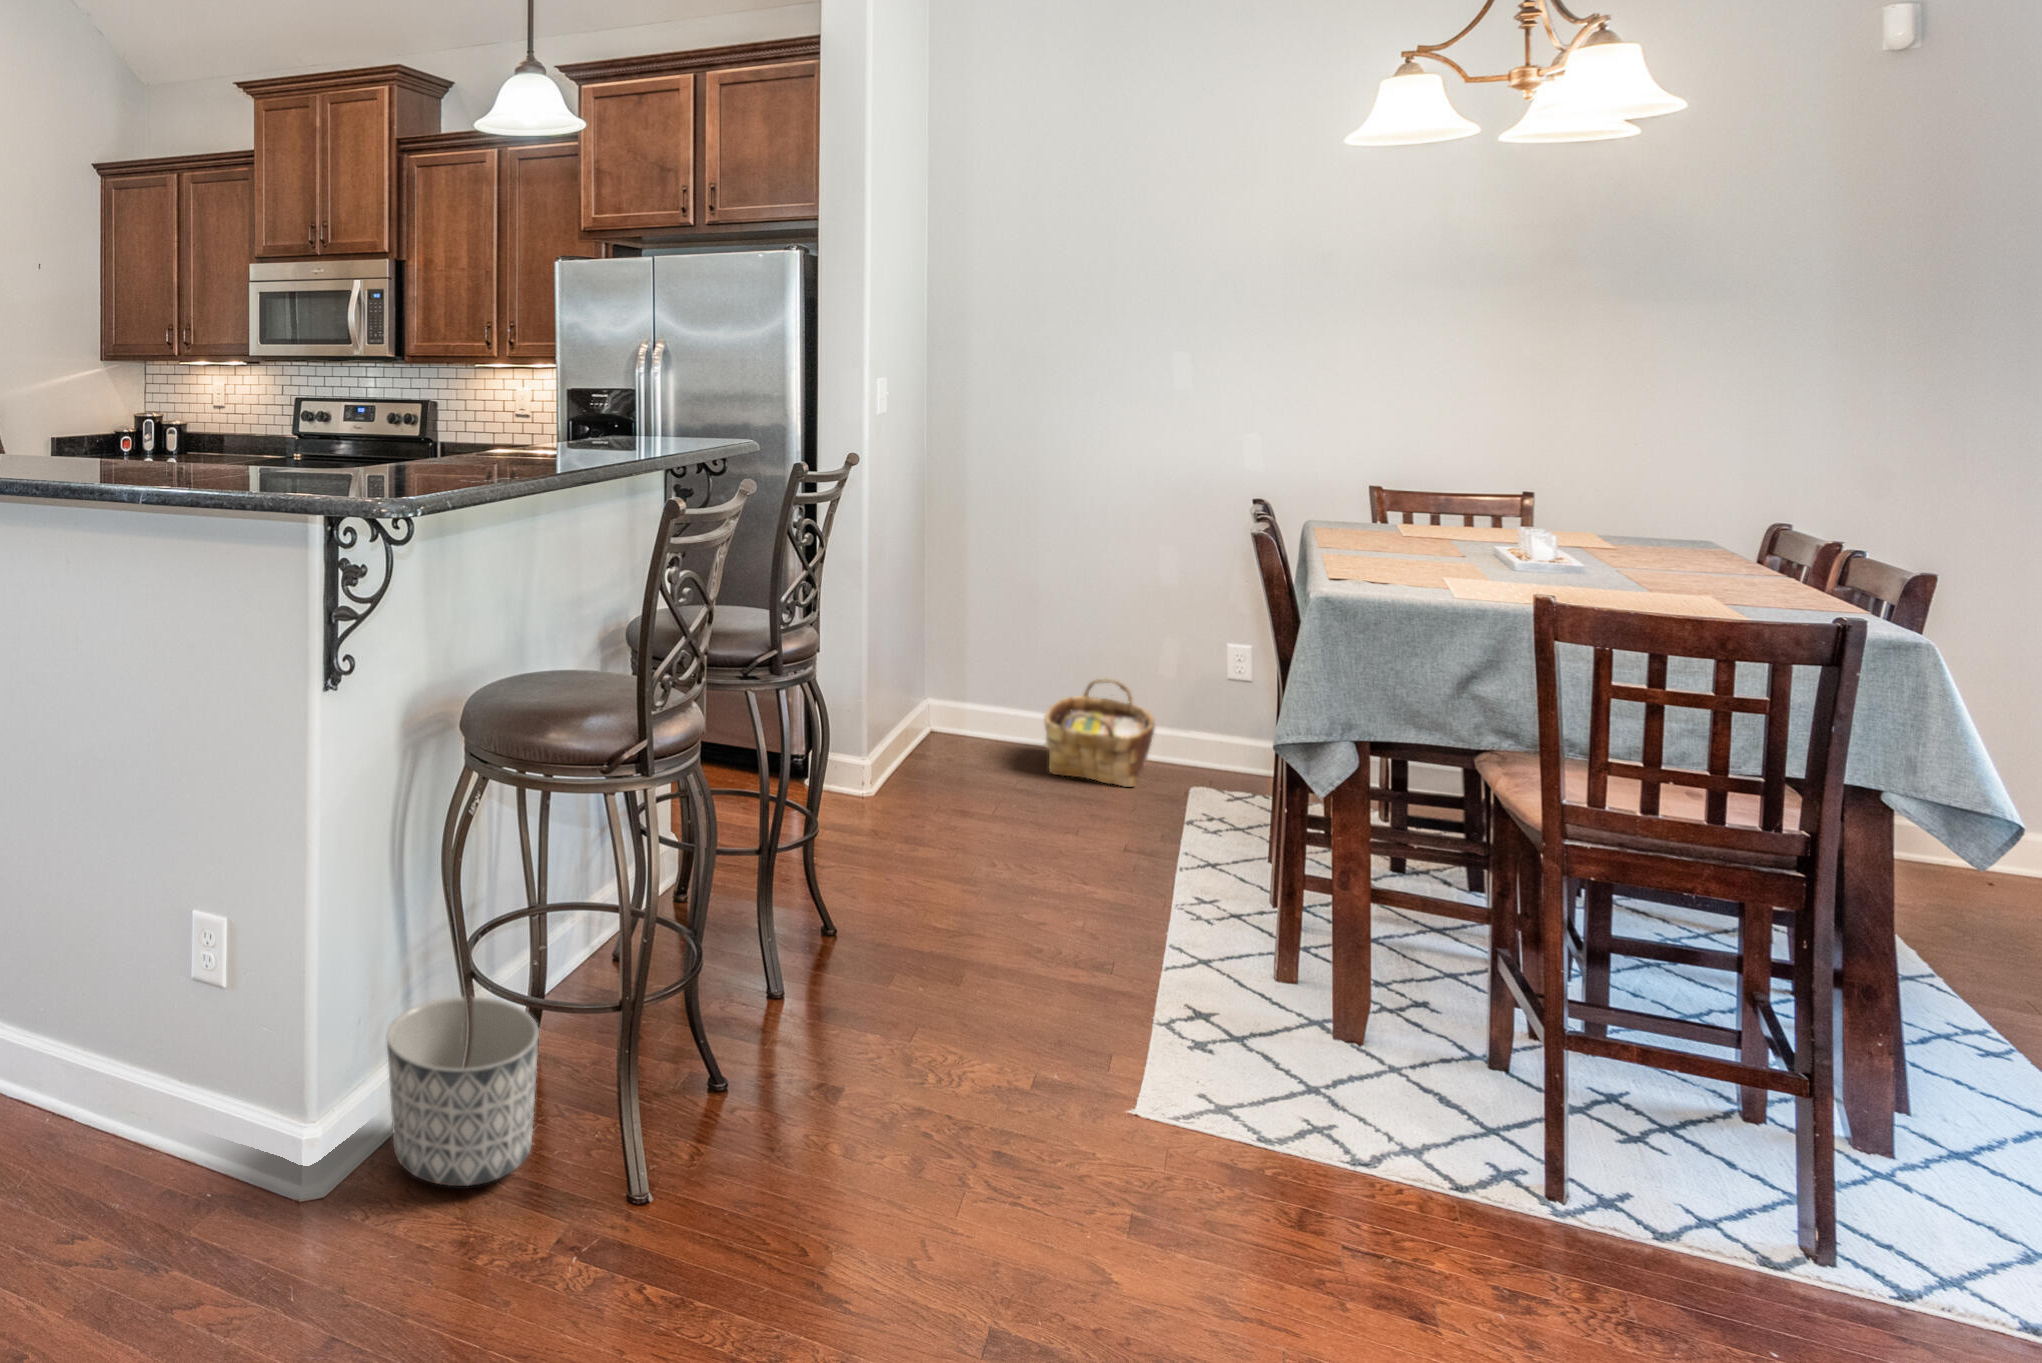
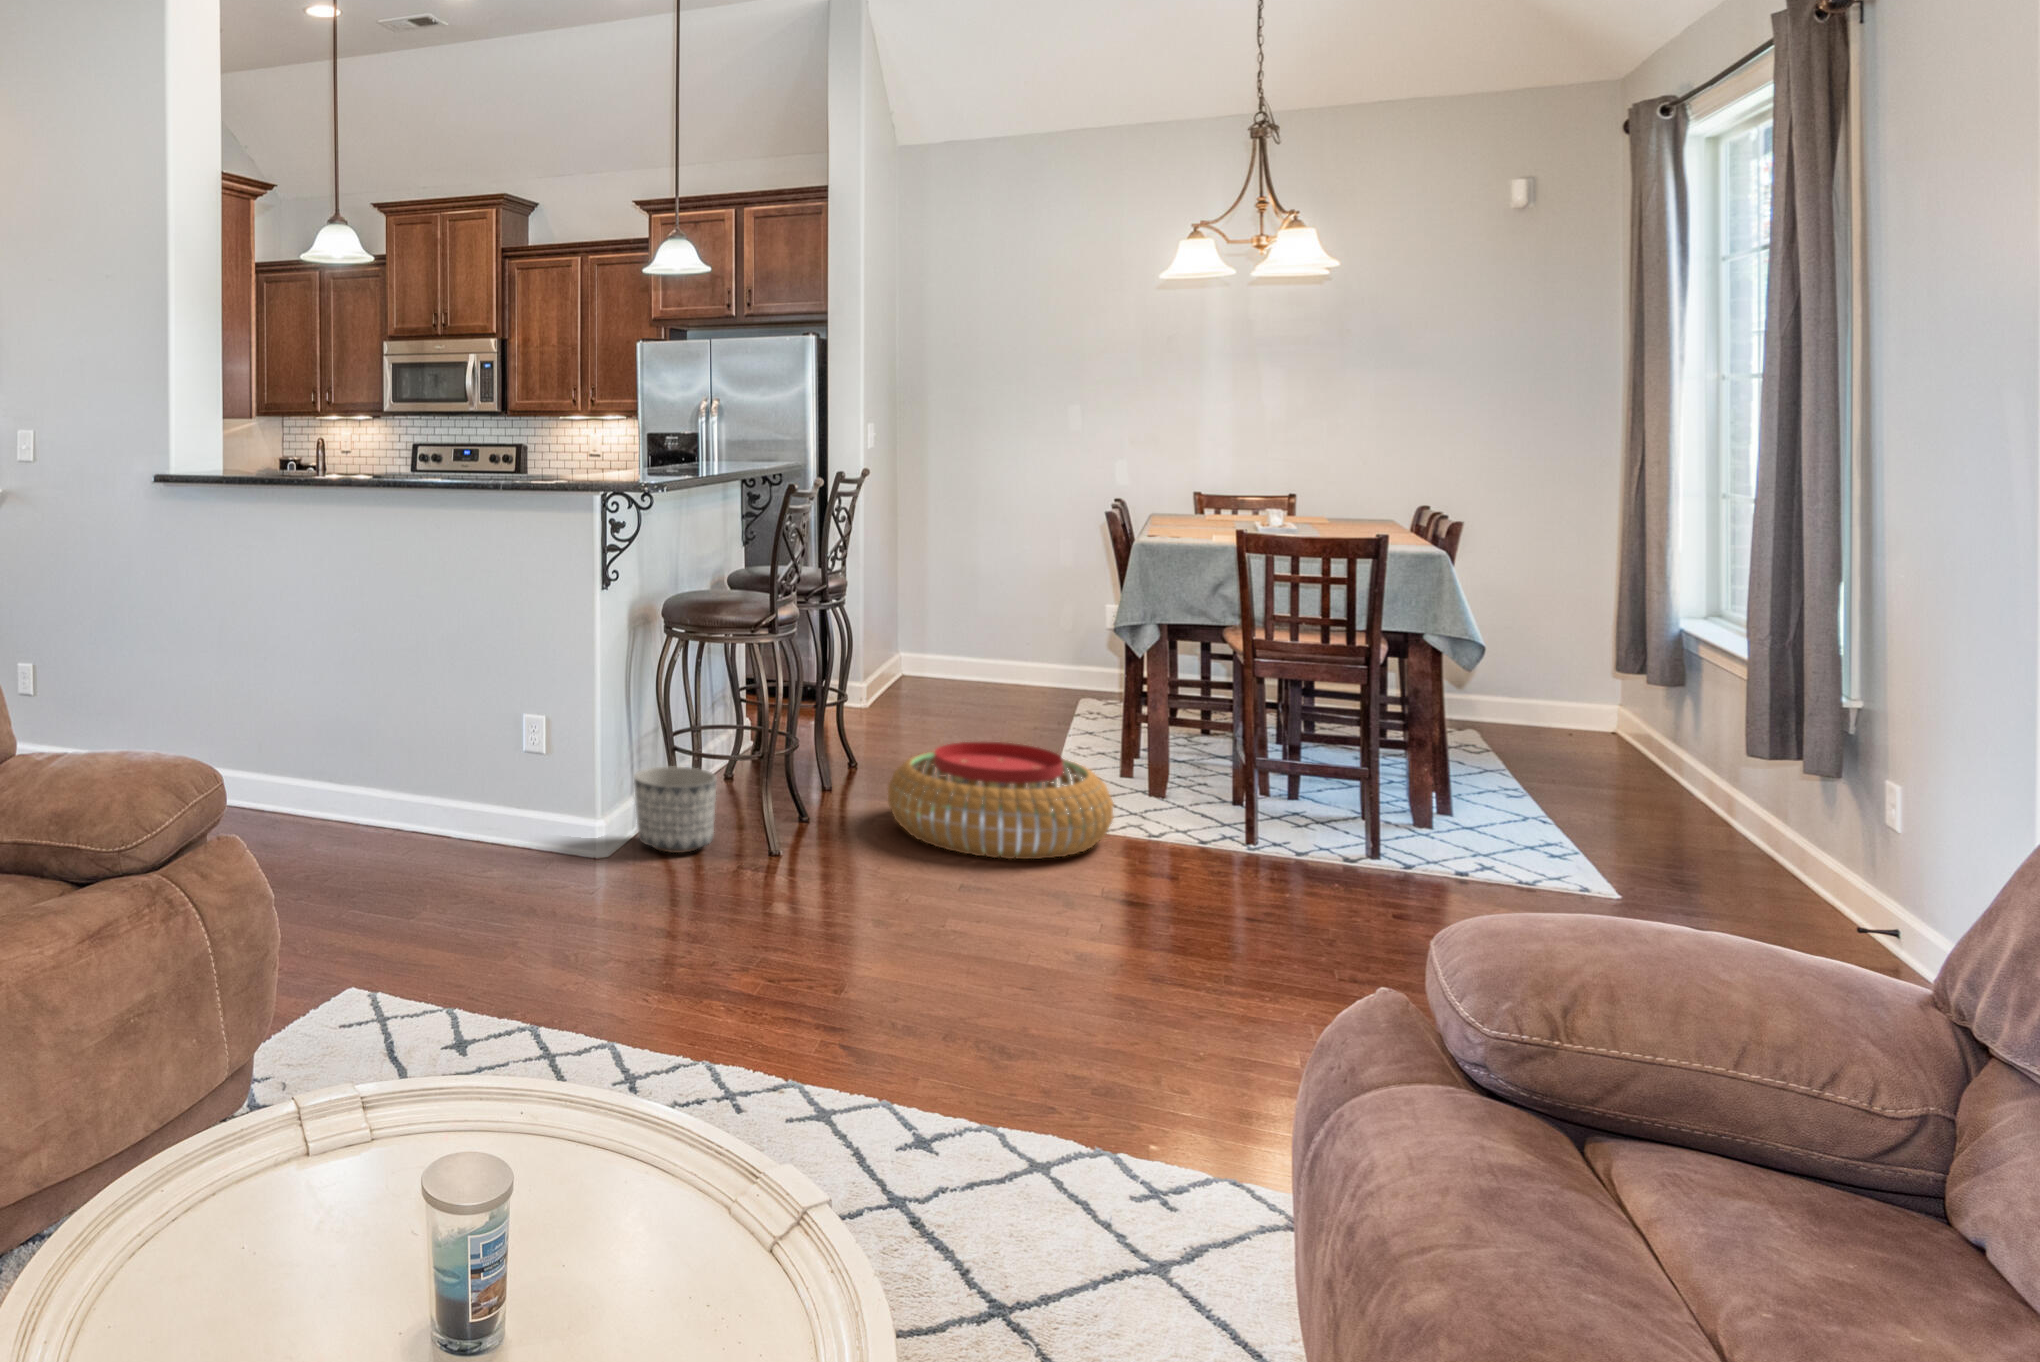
woven basket: present [1044,679,1155,787] -> none [988,639,1064,709]
pouf: none [864,942,1287,1233] -> present [888,742,1114,859]

